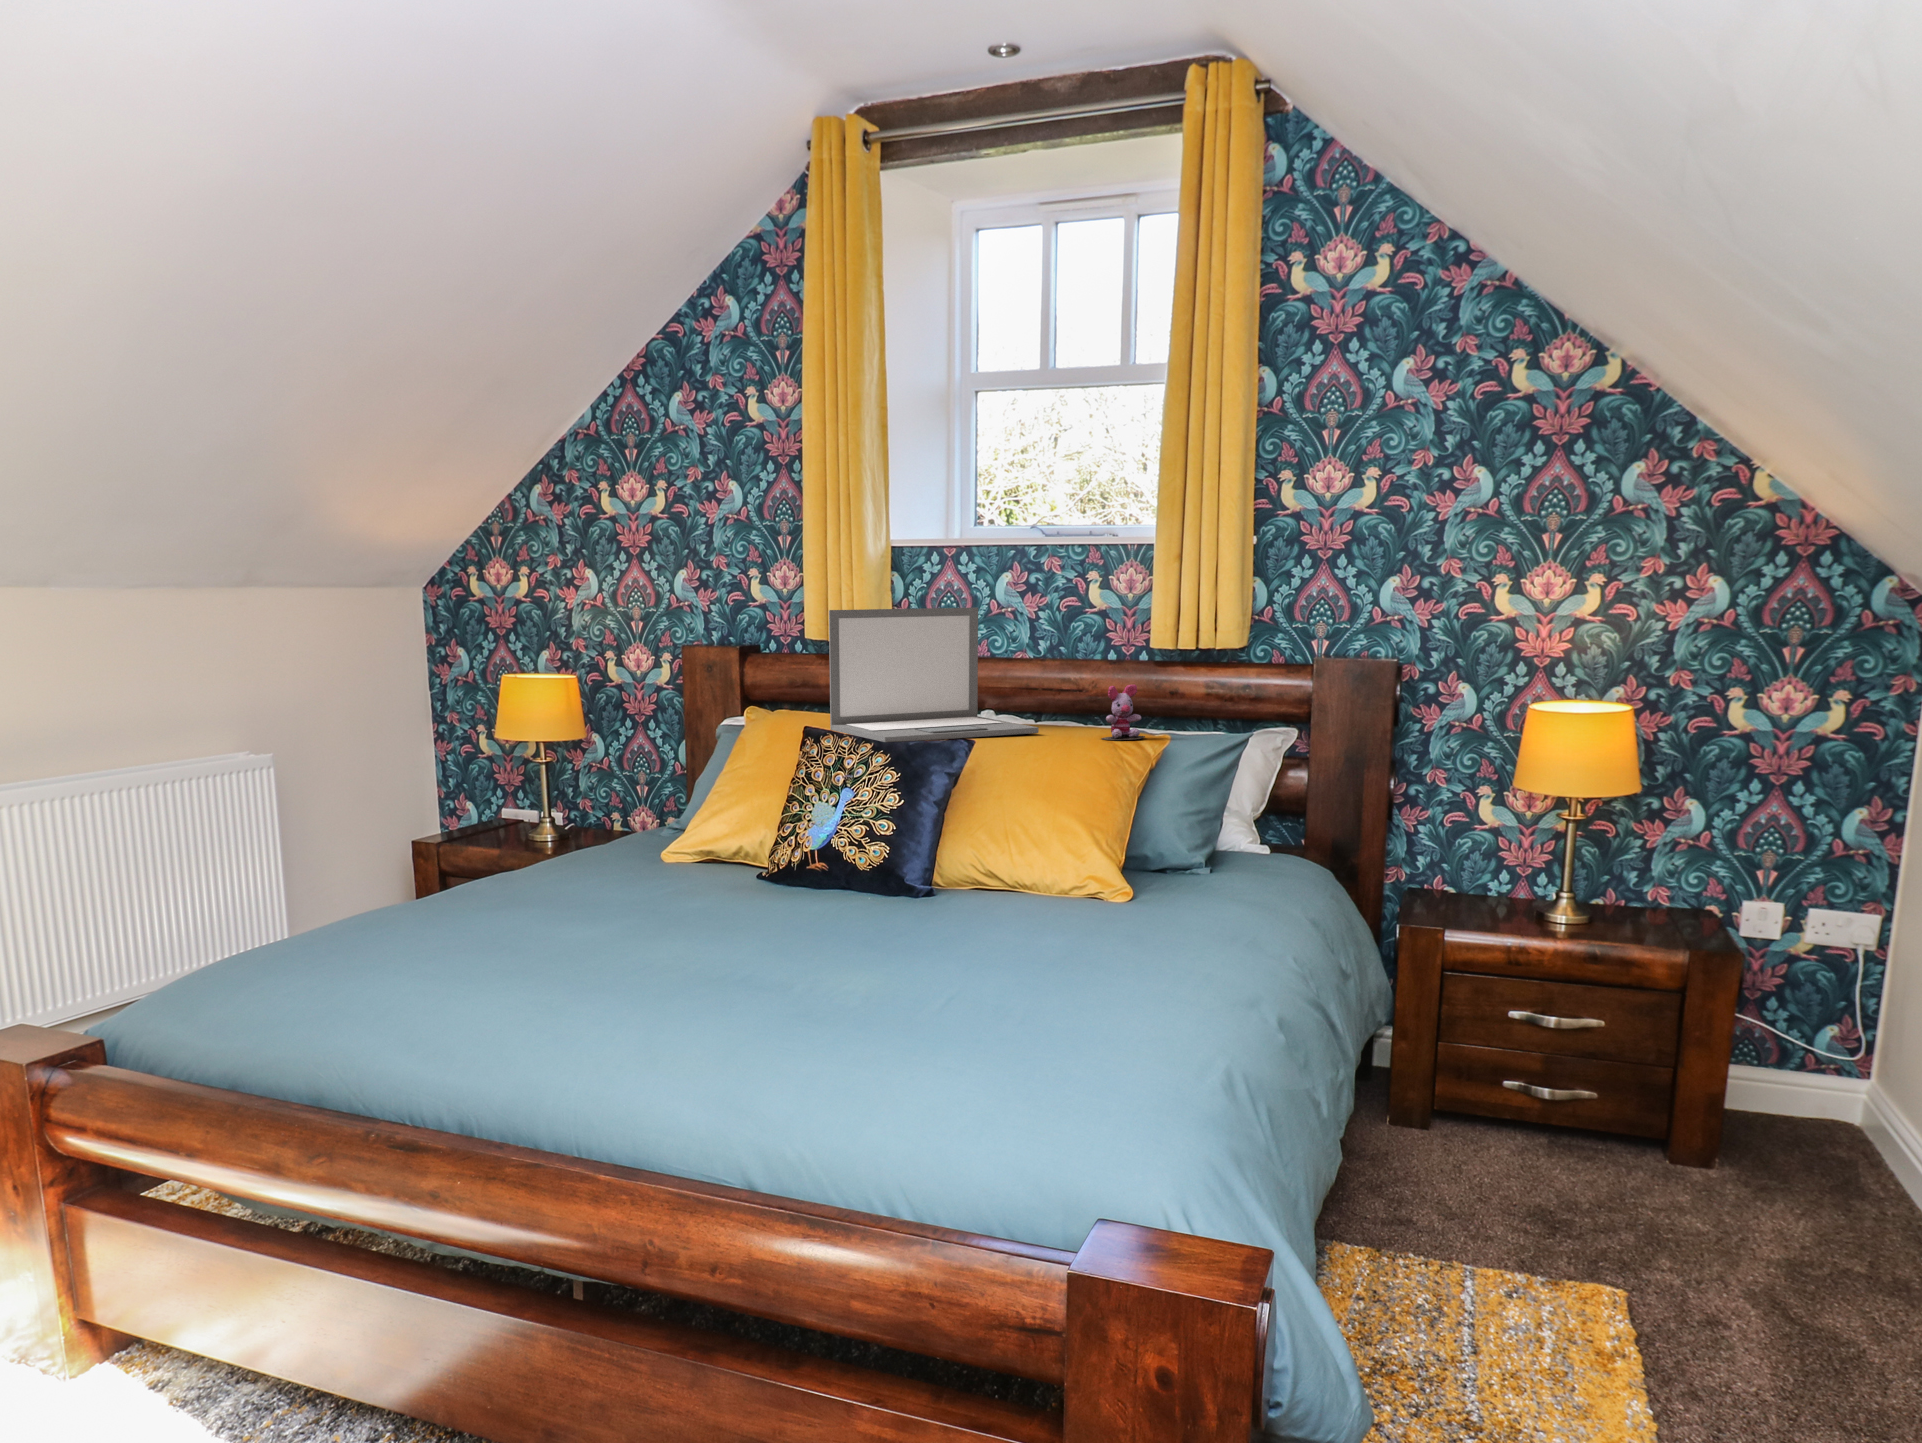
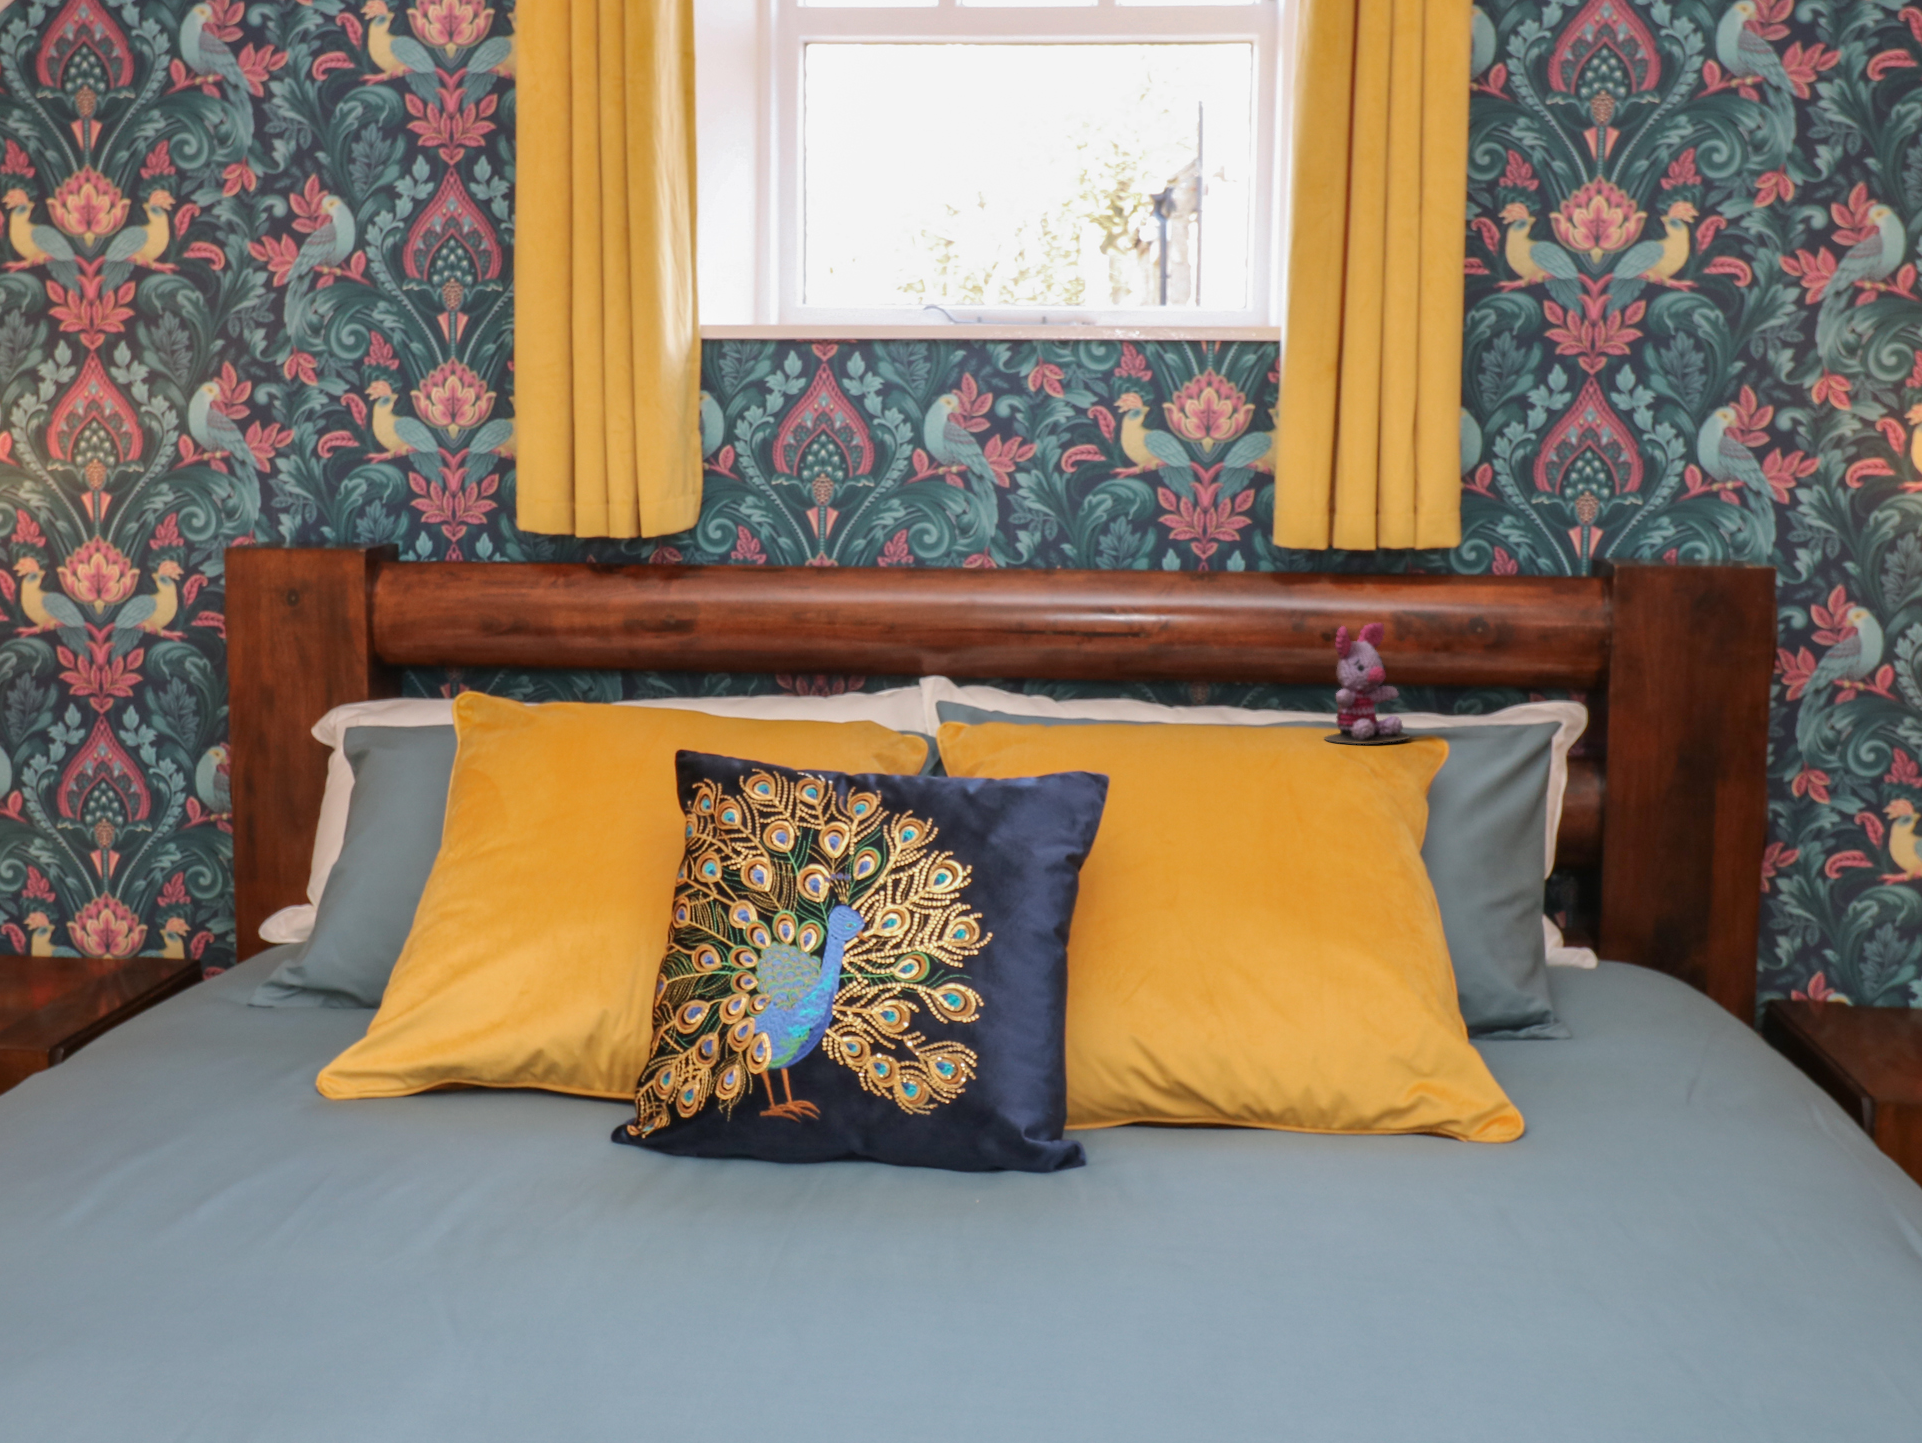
laptop: present [829,608,1039,742] -> none [717,461,1181,772]

